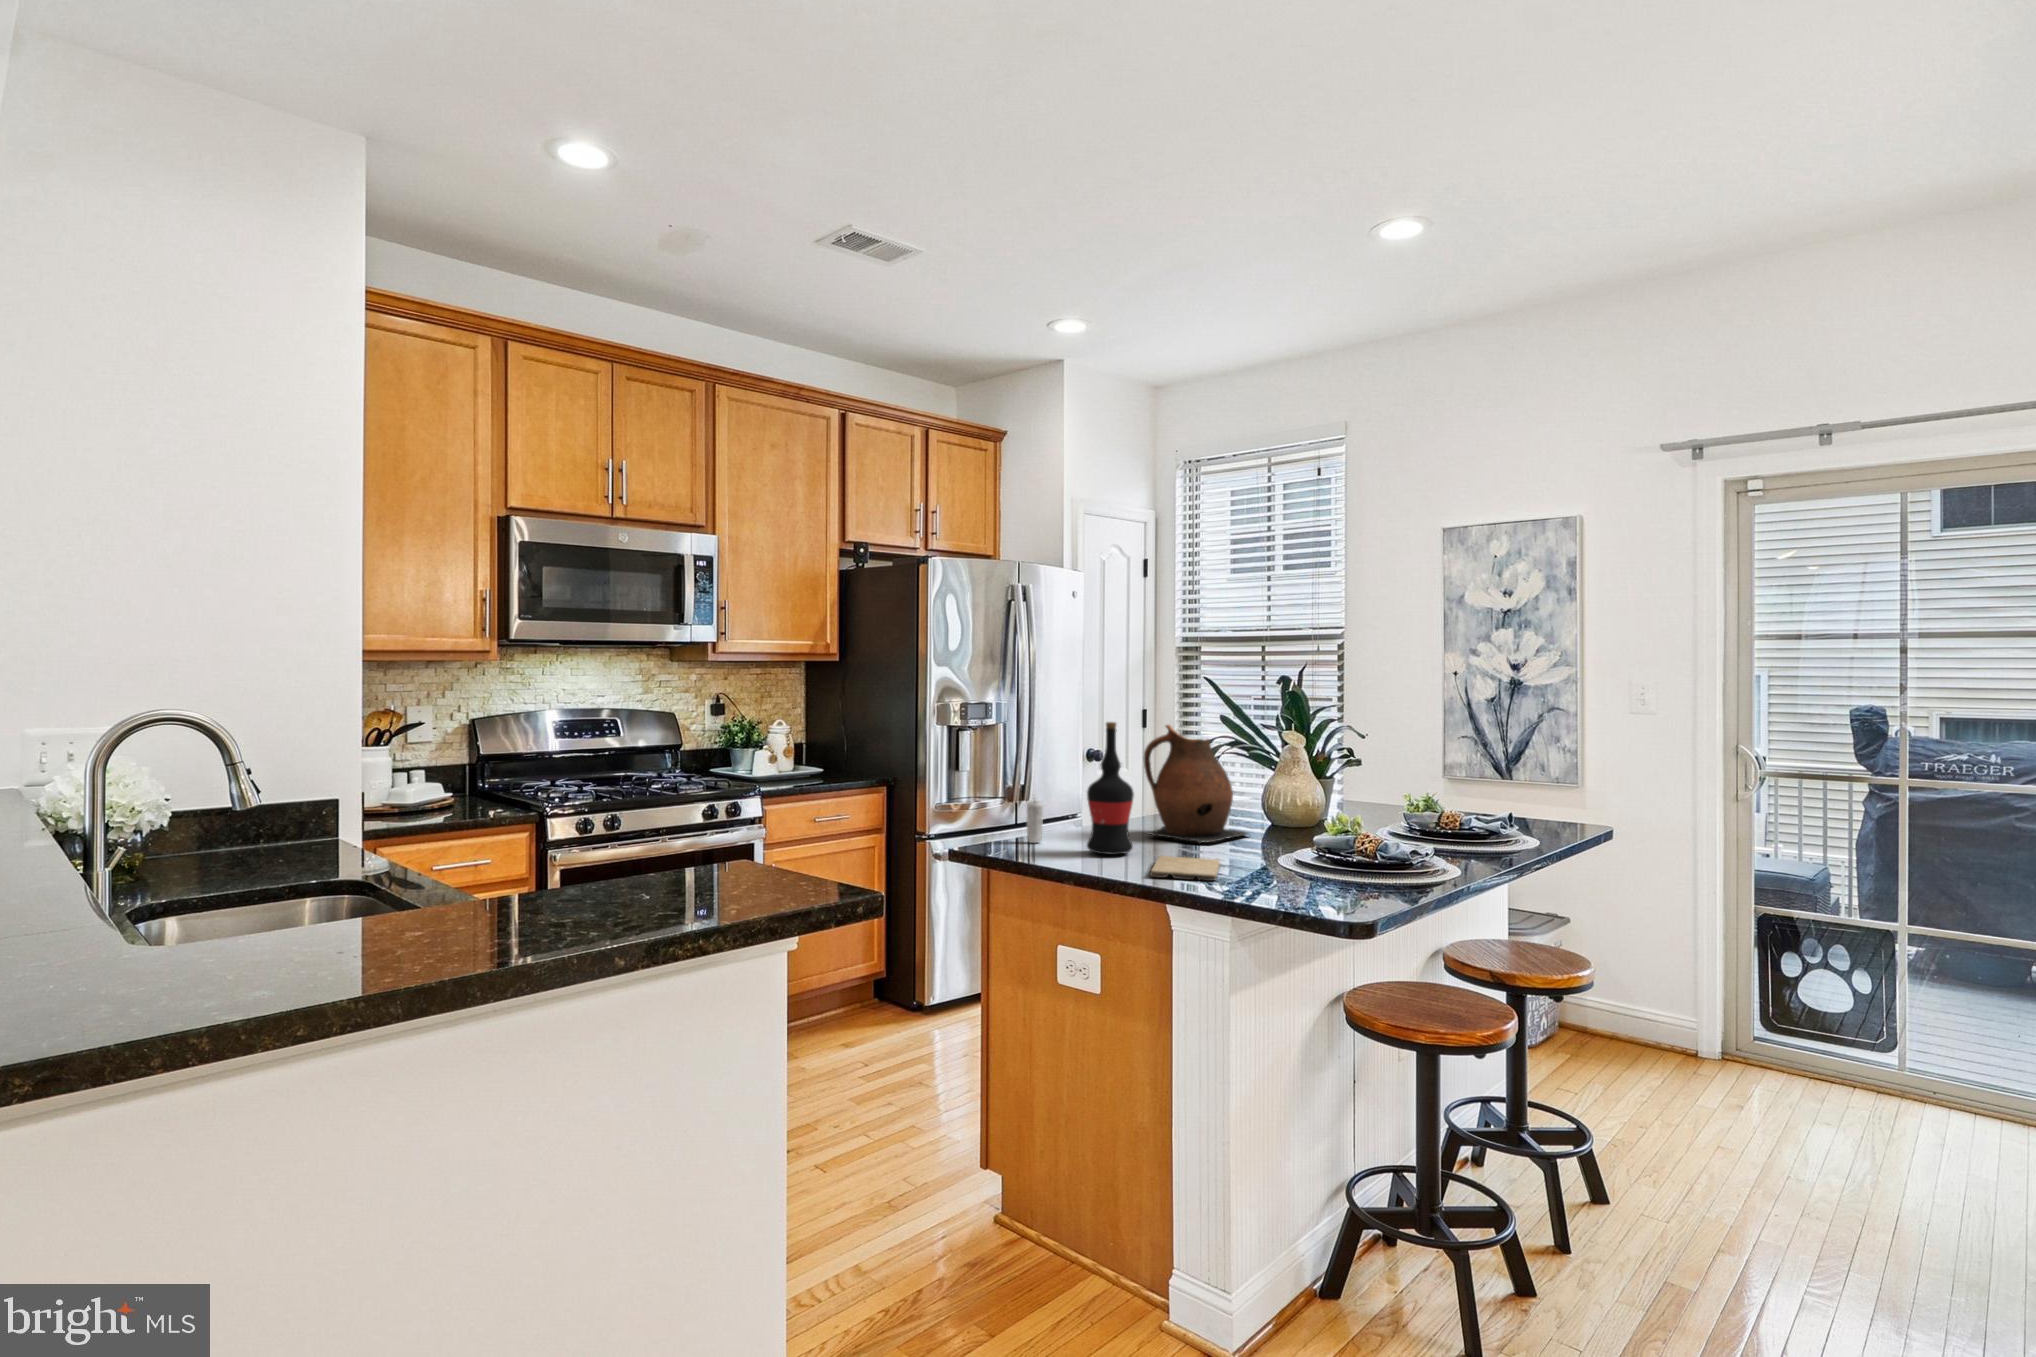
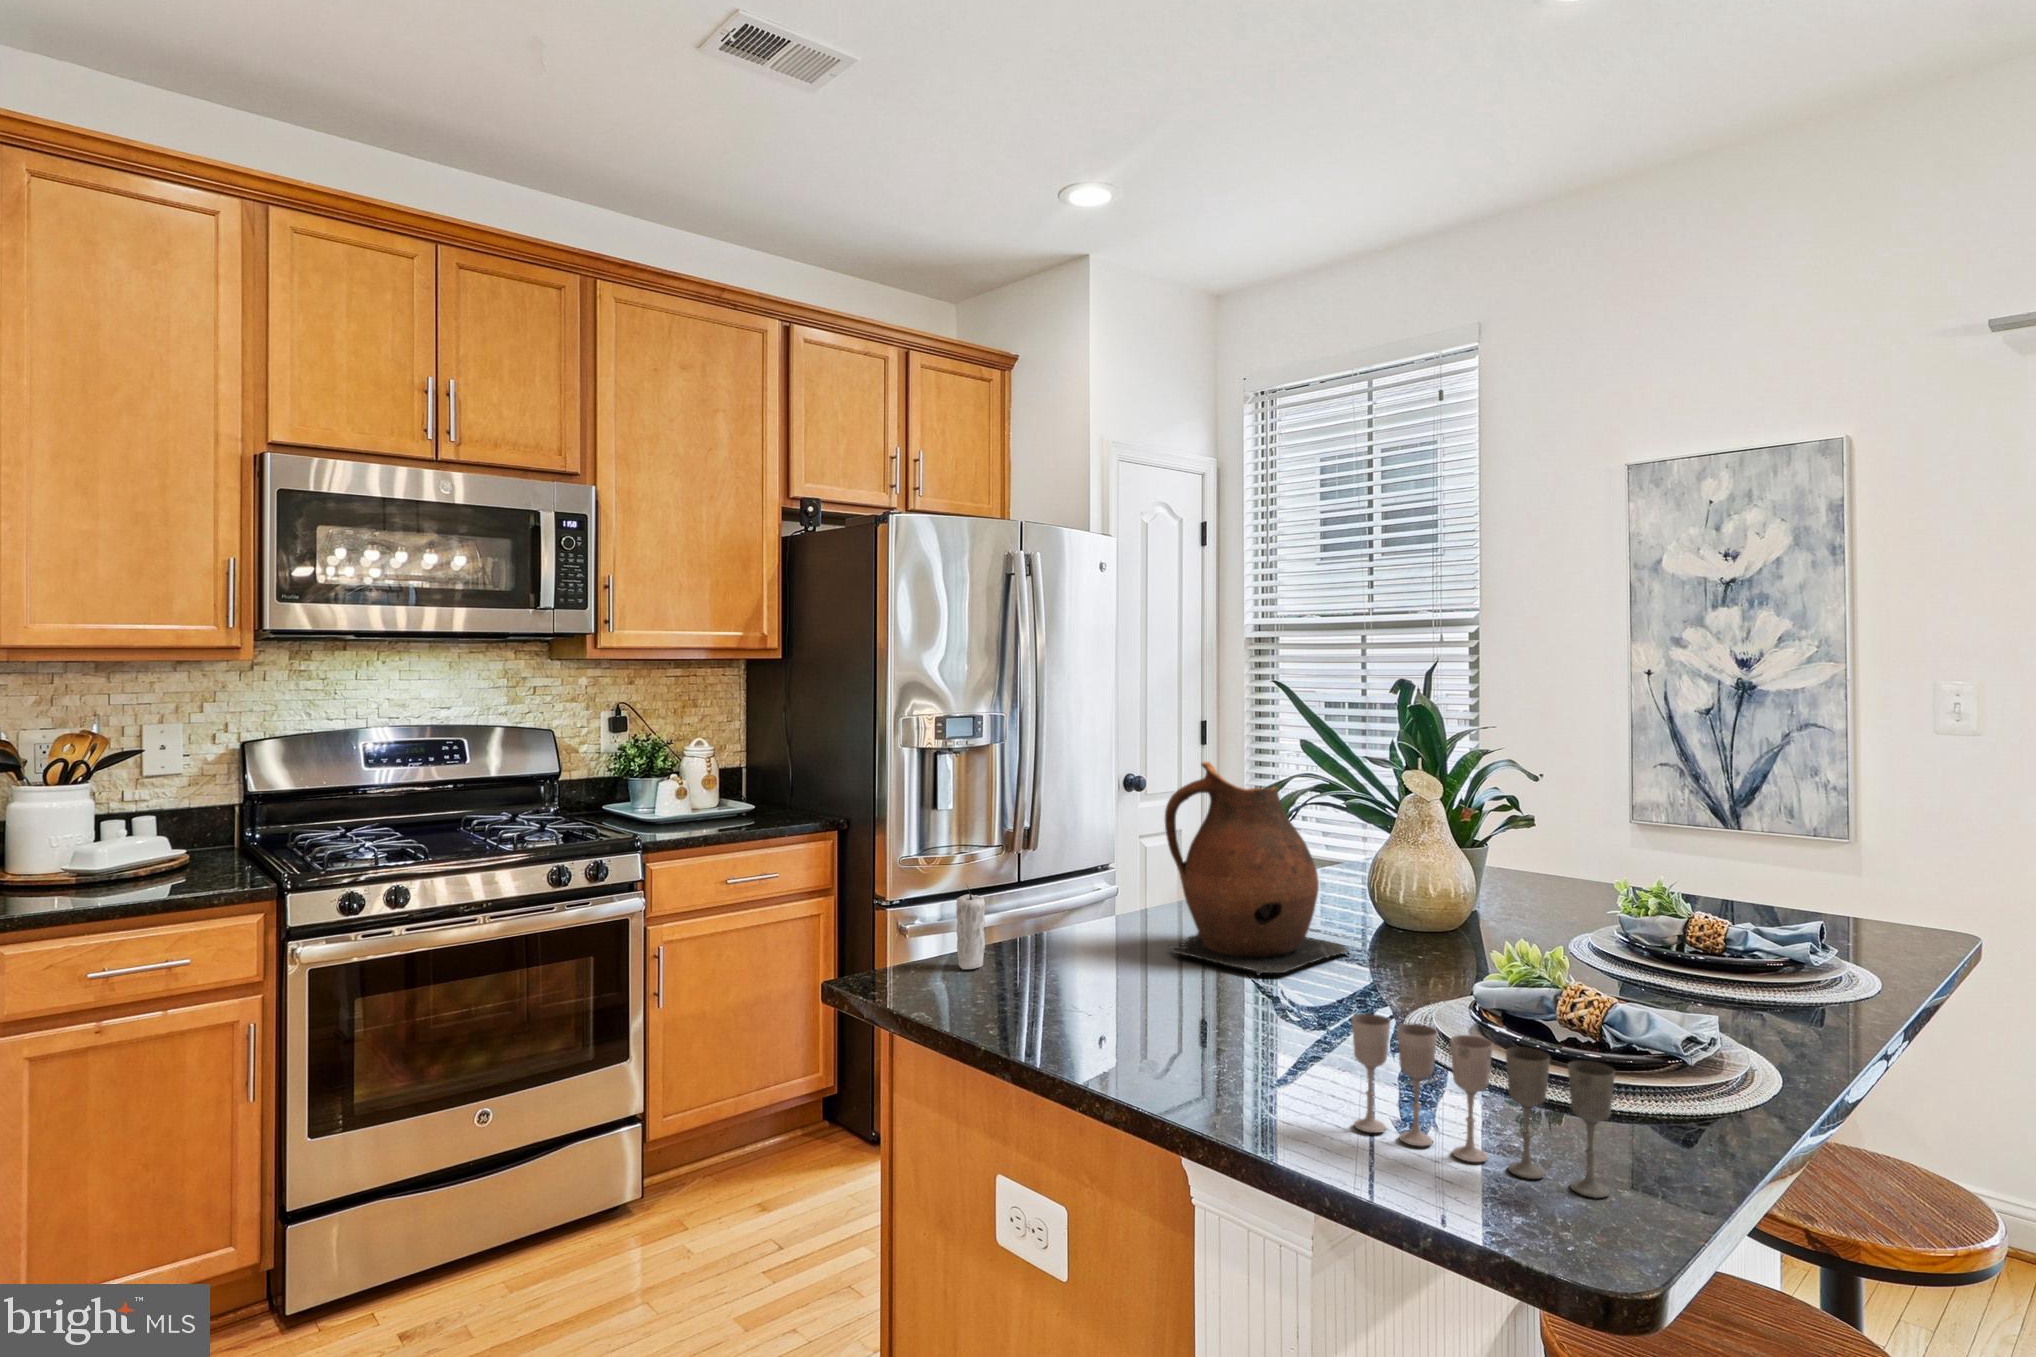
wine bottle: present [1087,722,1134,855] -> none [1049,763,1134,1007]
wine glass: none [1251,835,1364,903] -> present [1351,1014,1615,1198]
cutting board: present [1150,856,1220,881] -> none [1146,1019,1292,1098]

